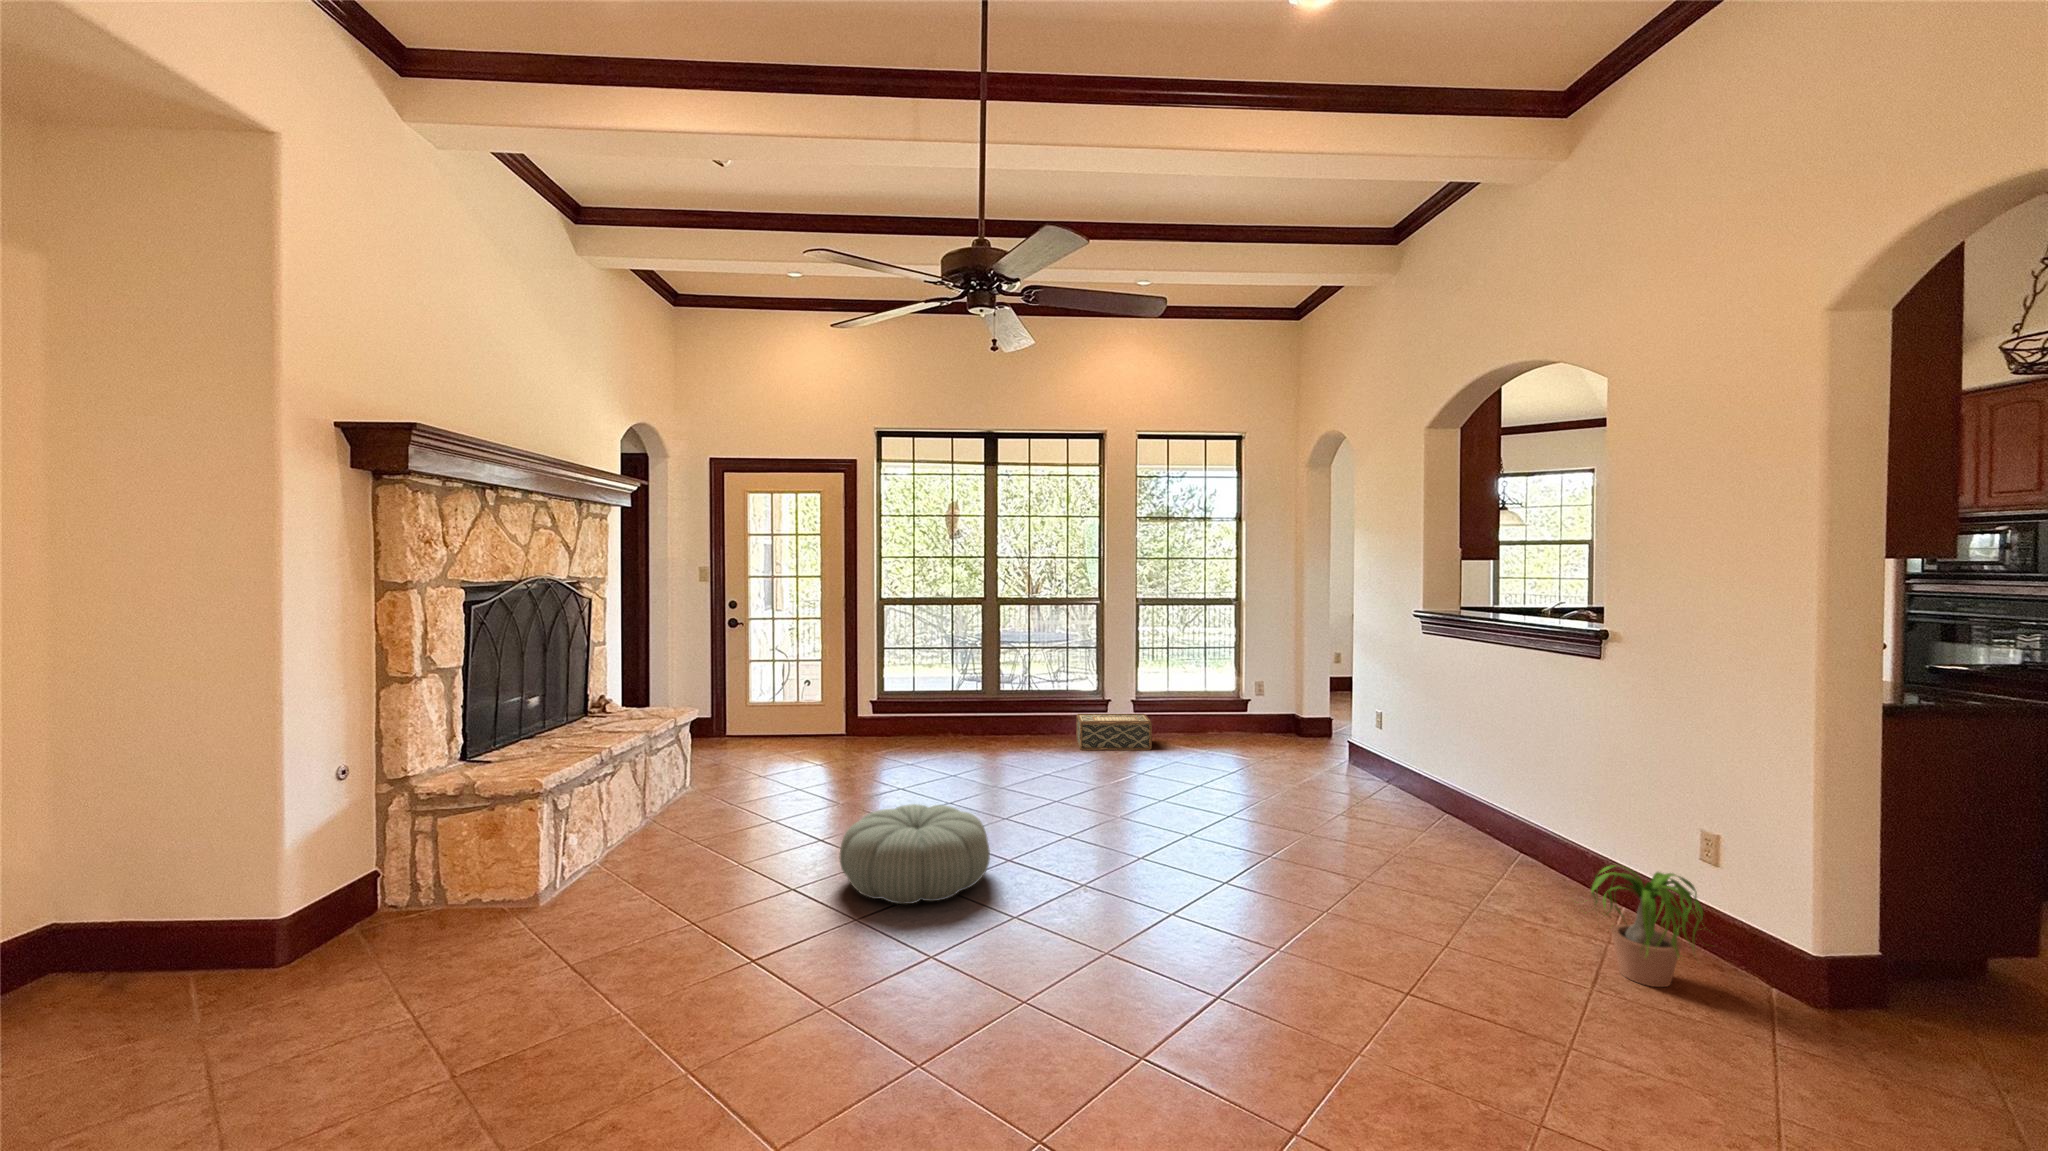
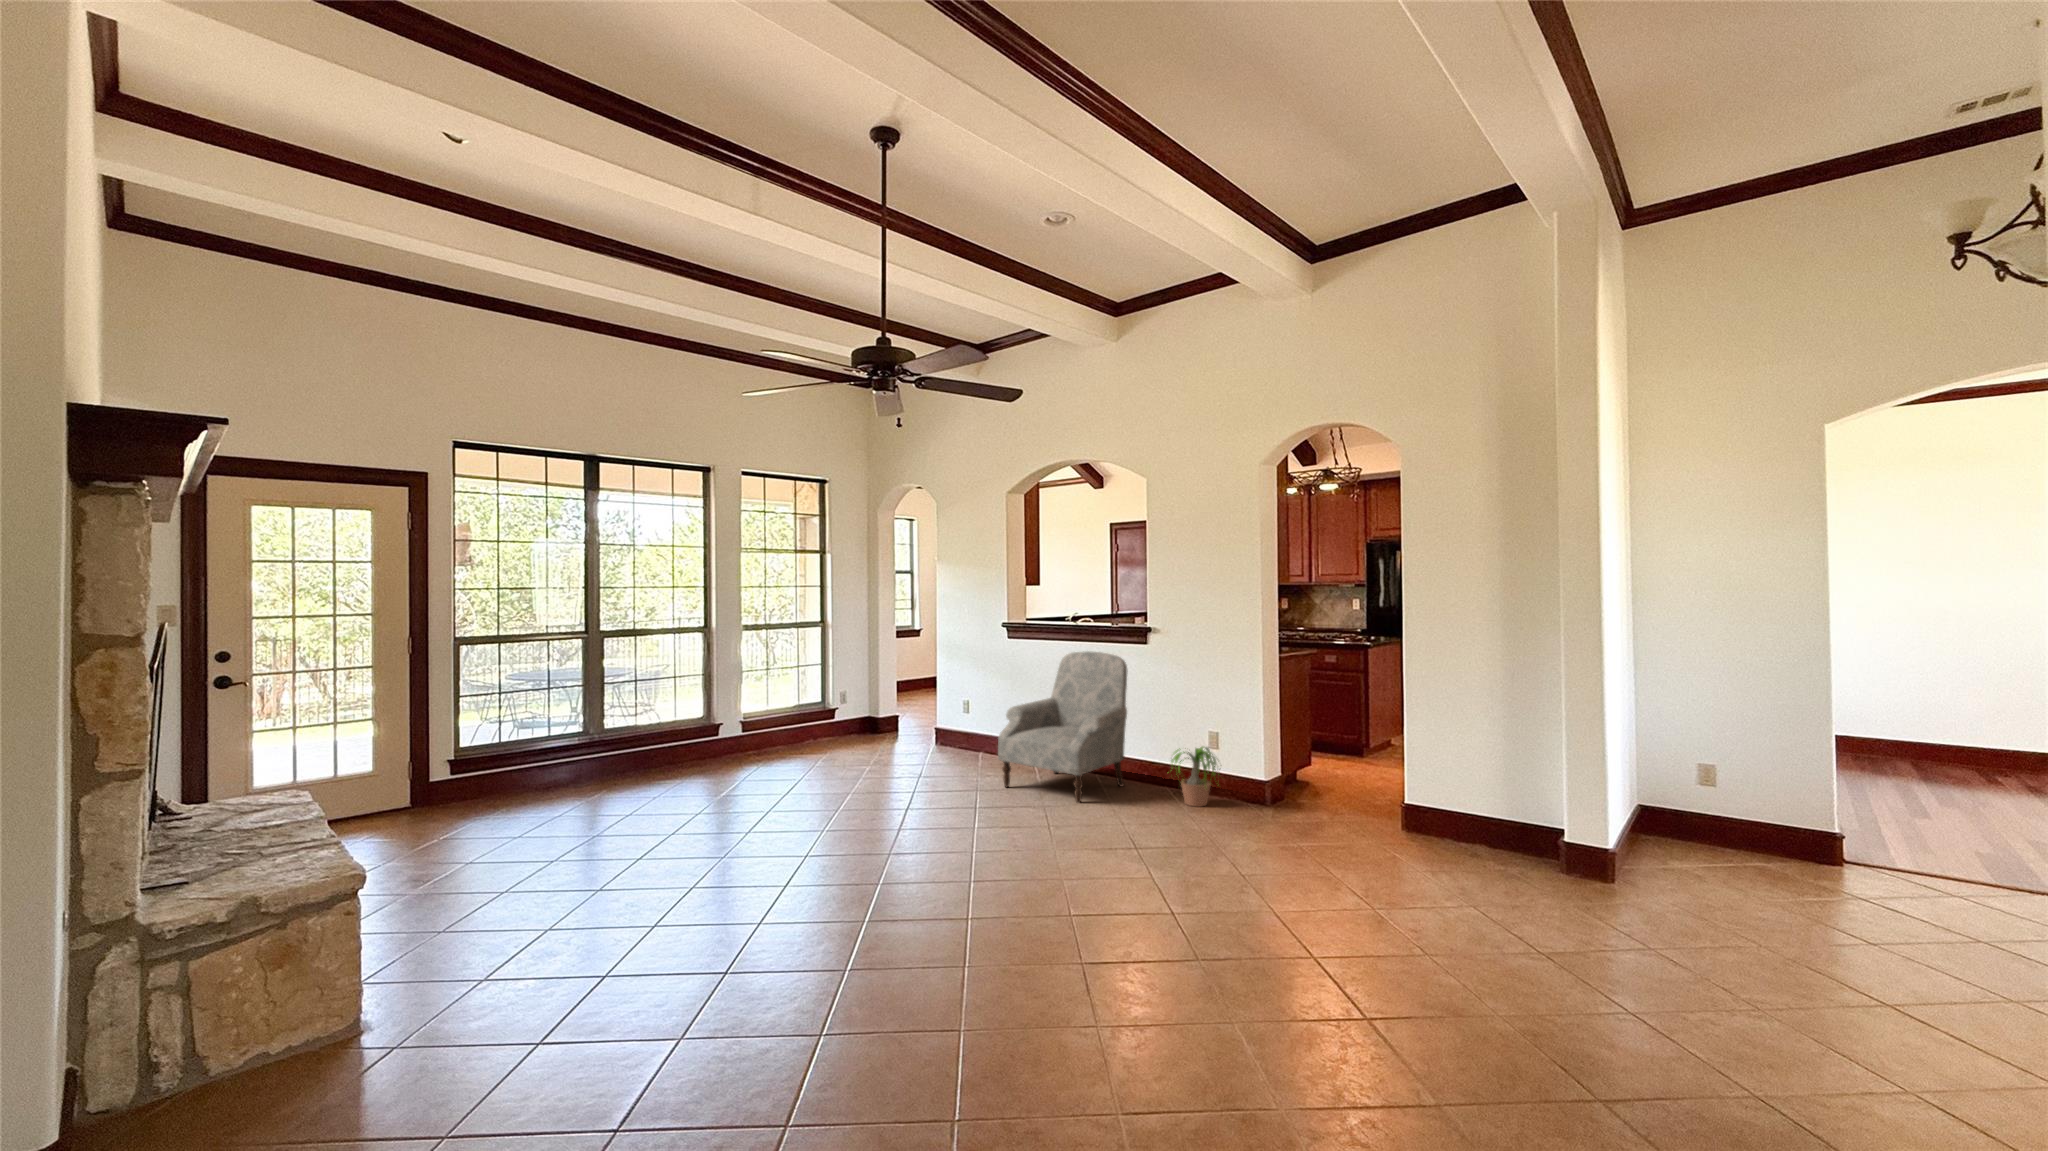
armchair: none [1336,668,1566,906] -> present [998,651,1128,803]
woven basket: present [1076,714,1152,750] -> none [694,728,774,770]
pouf: present [839,804,990,904] -> none [686,813,827,901]

